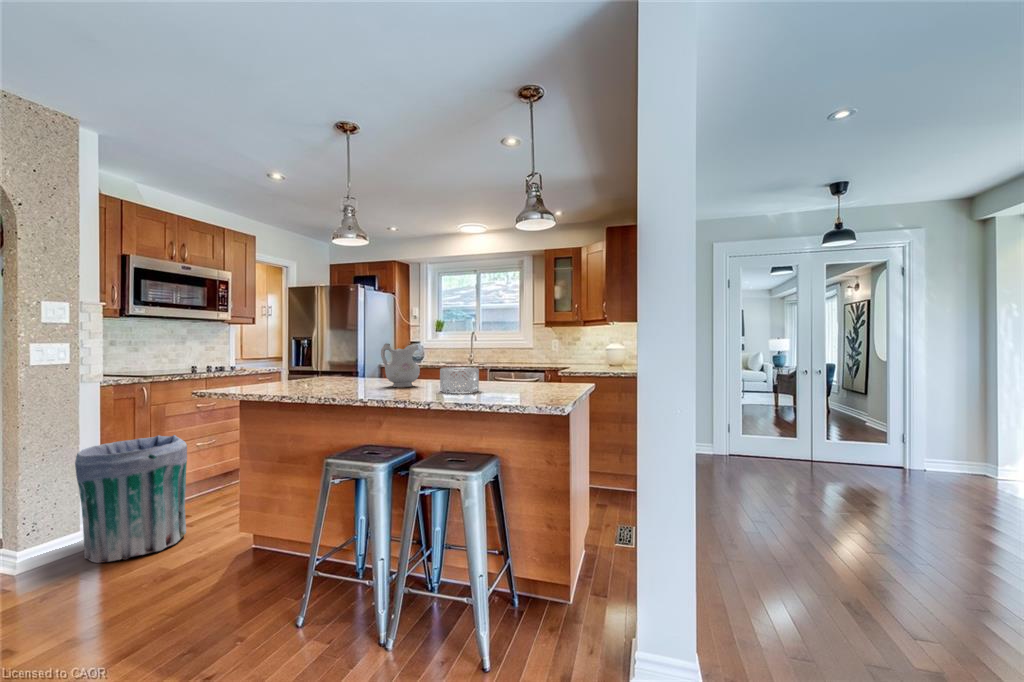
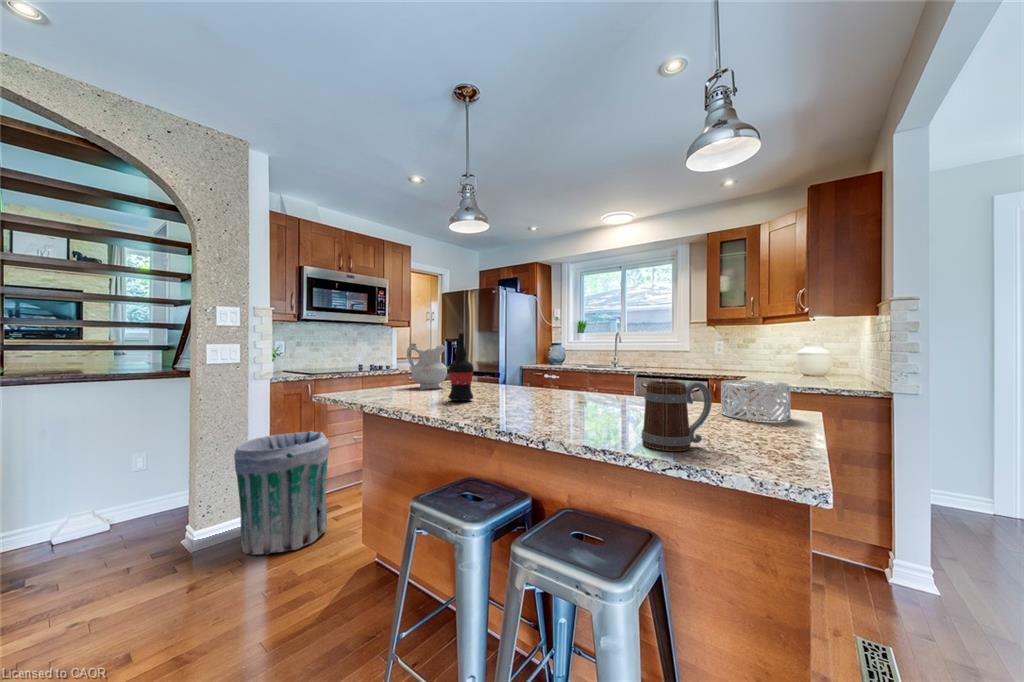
wine bottle: none [341,333,362,389] -> present [449,330,474,401]
ceramic pitcher: present [381,343,420,387] -> present [407,343,447,389]
mug: none [485,365,521,402] -> present [641,381,712,451]
decorative bowl: present [440,368,479,393] -> present [721,380,791,422]

